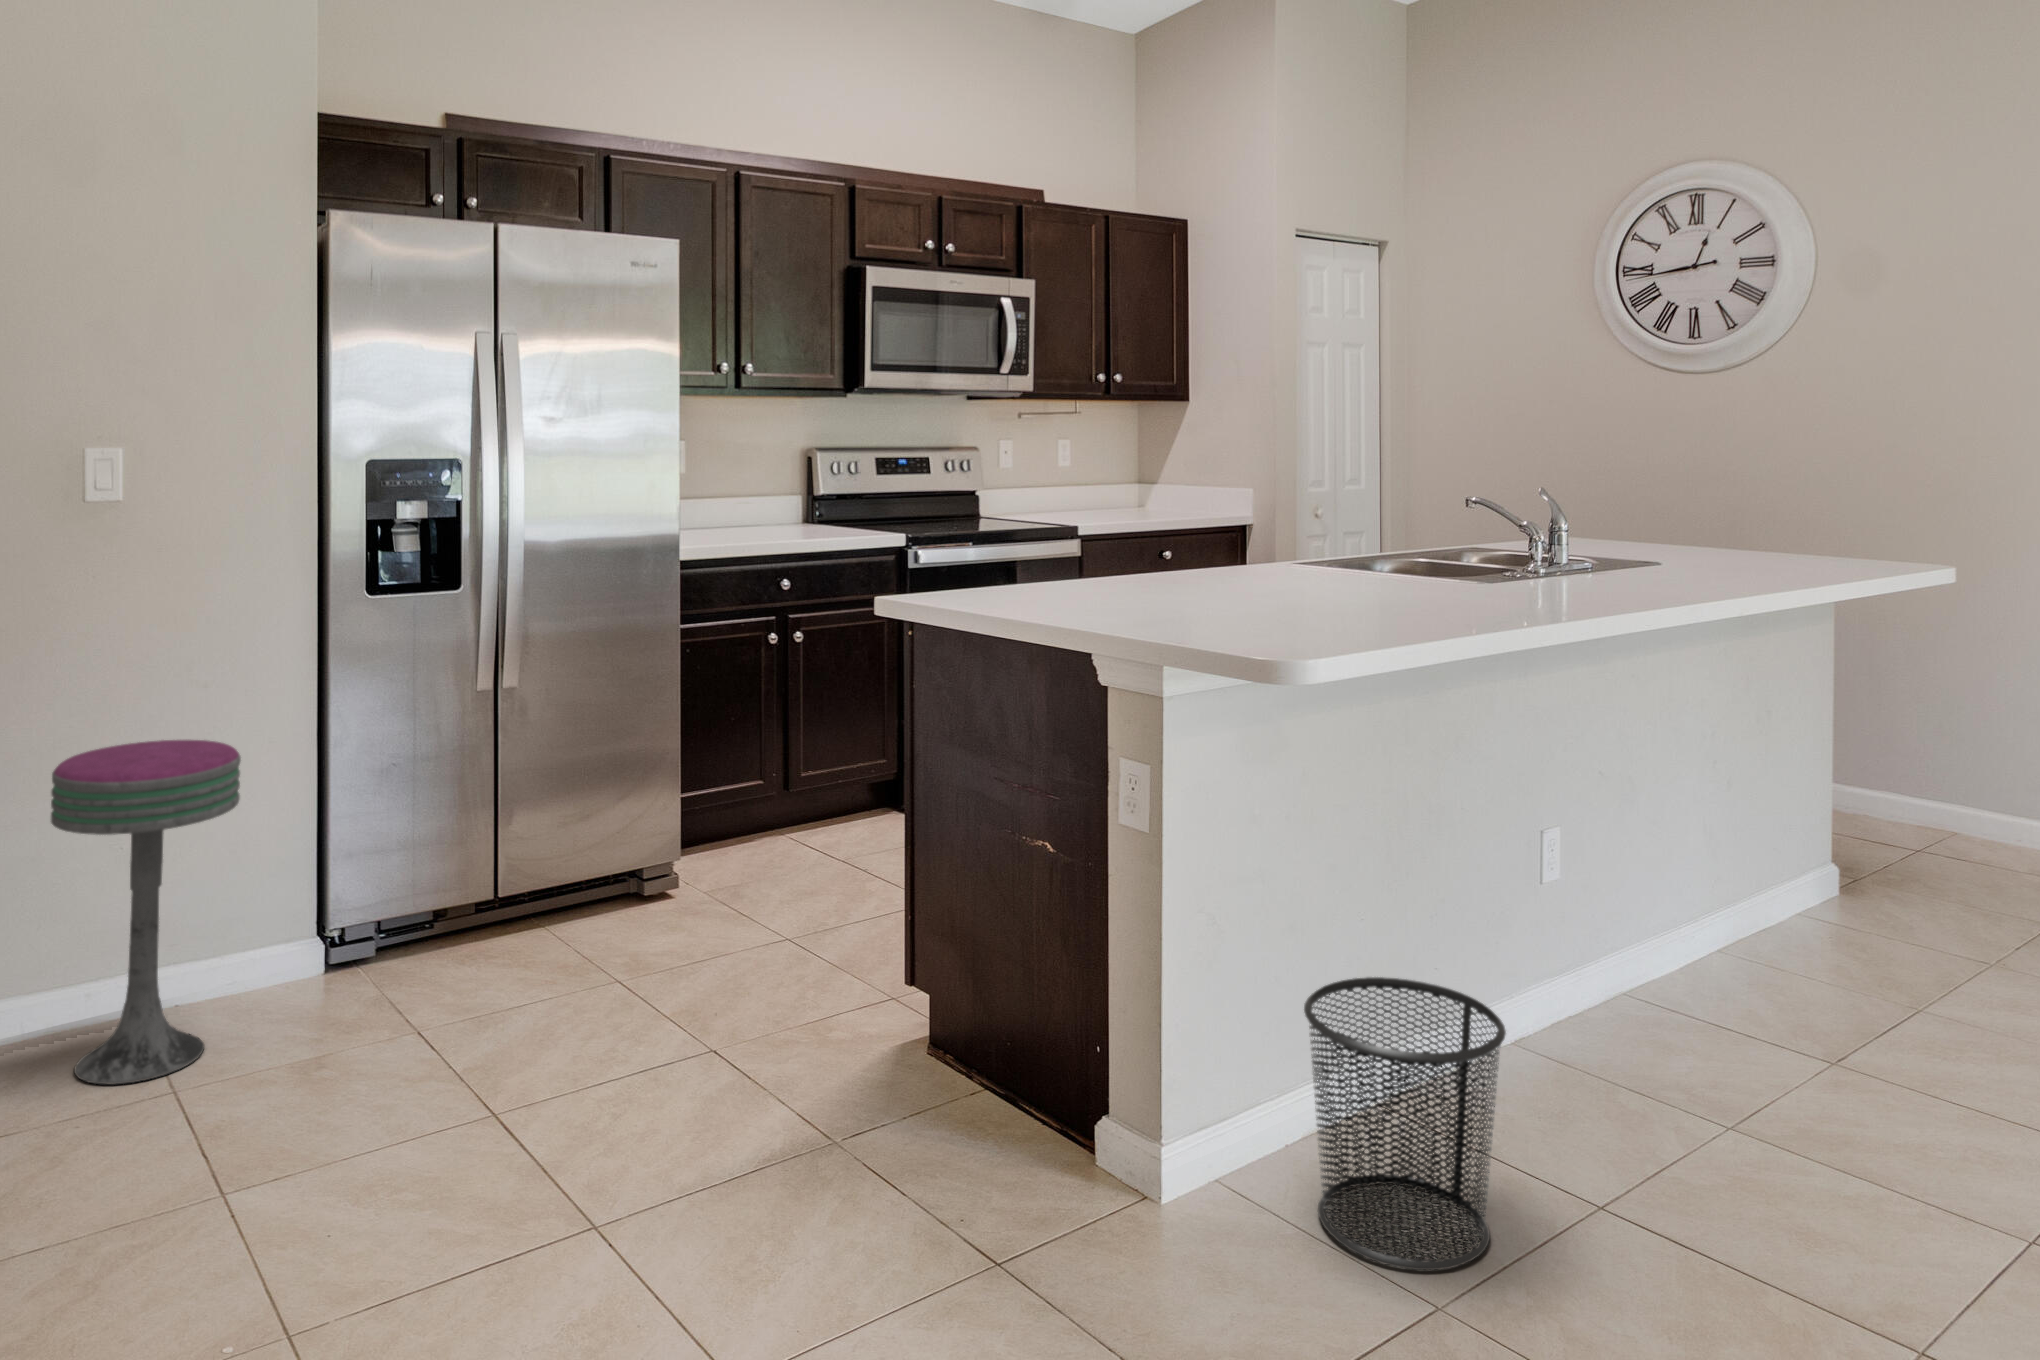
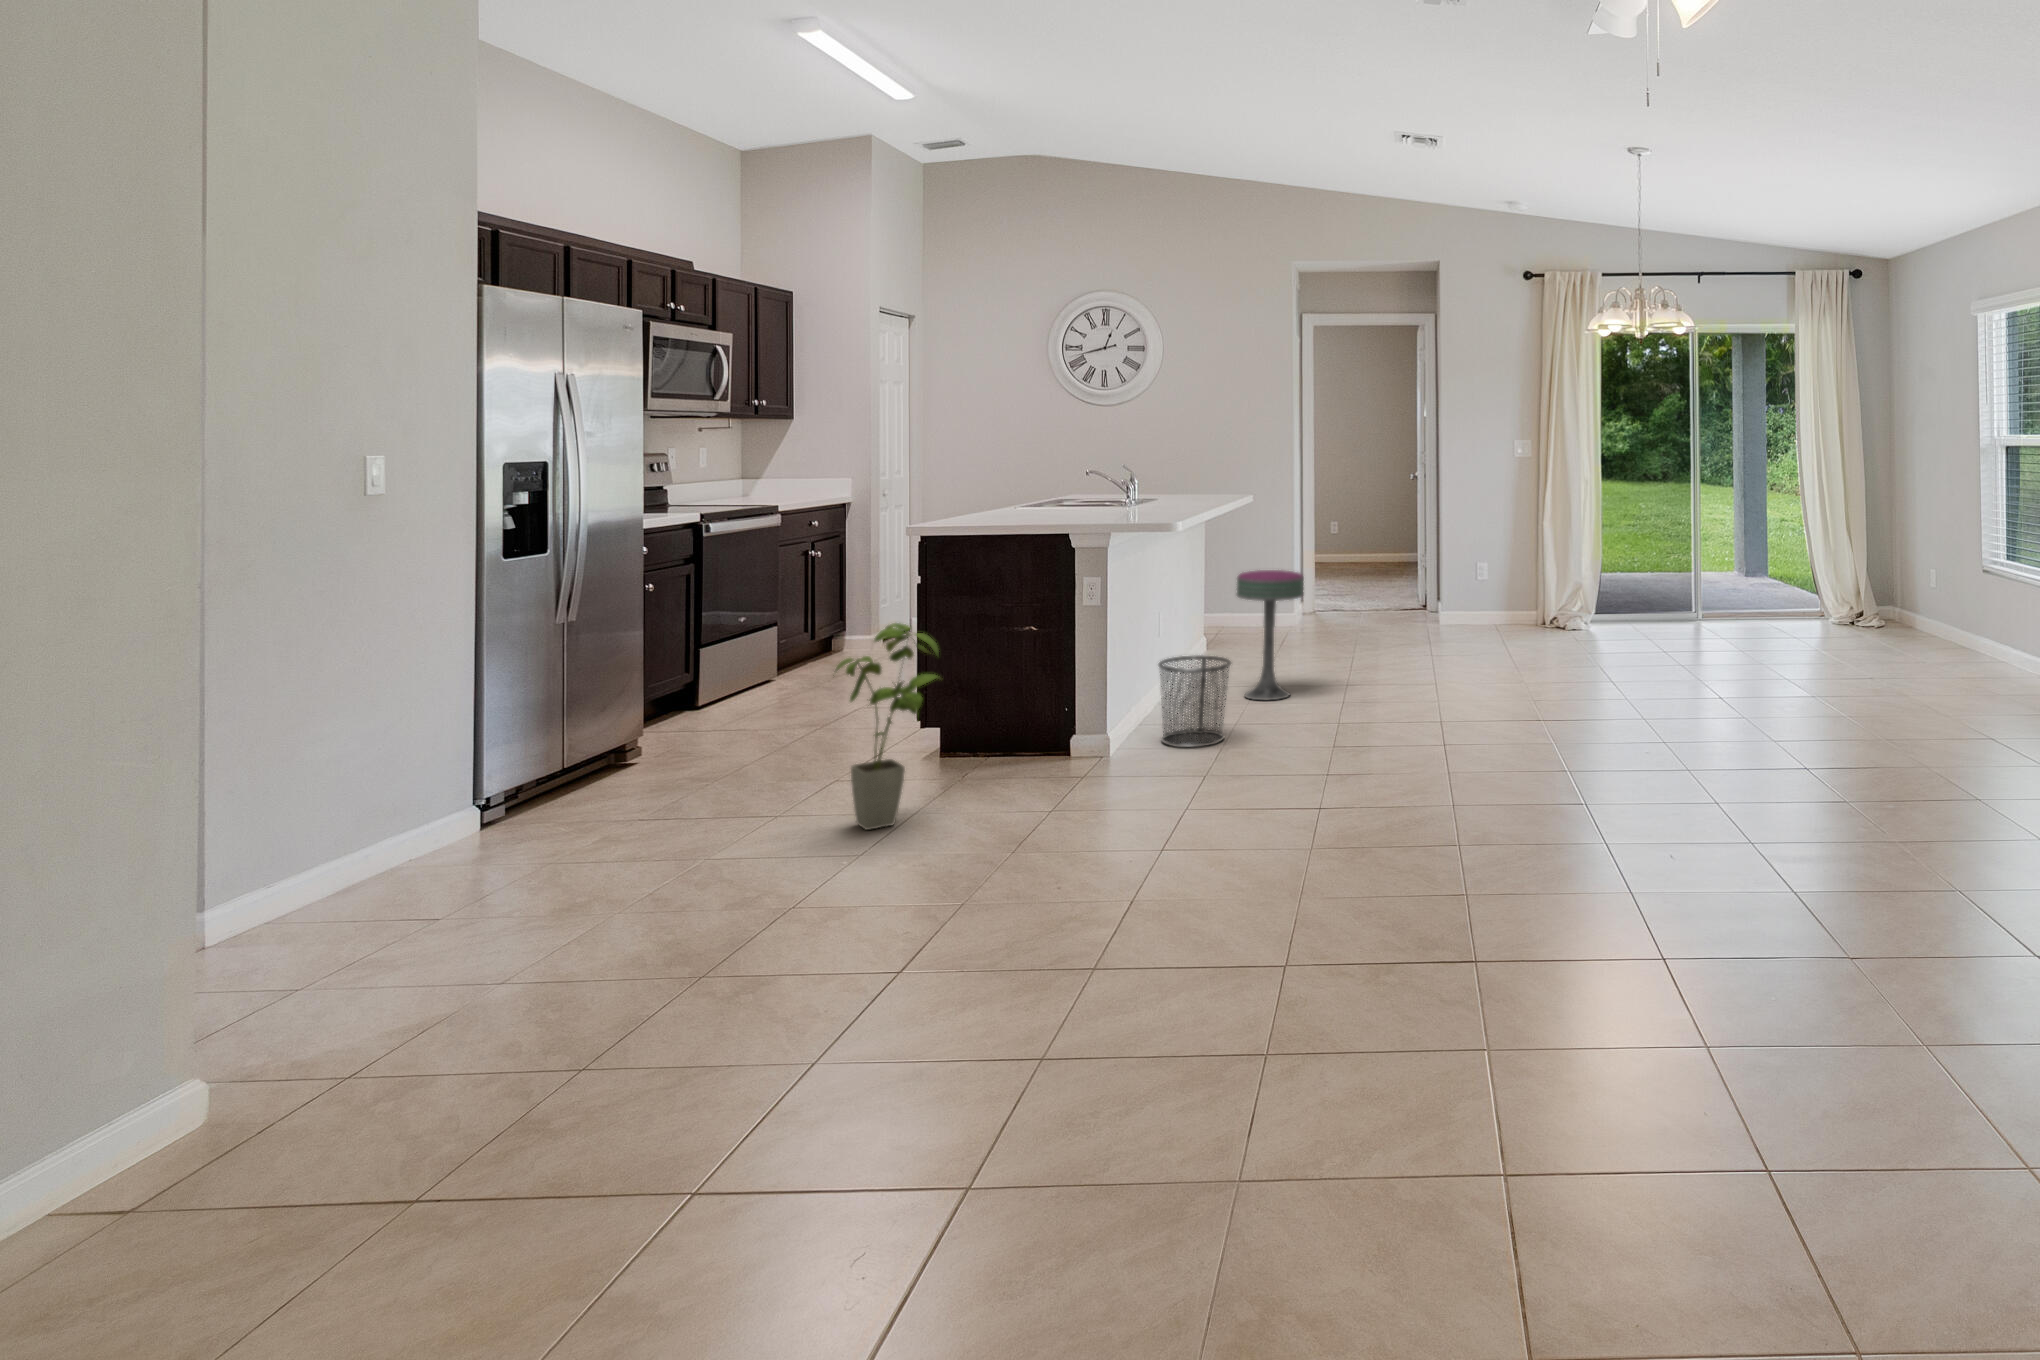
bar stool: present [51,740,241,1084] -> present [1237,570,1304,701]
house plant: none [452,788,685,1225] -> present [836,623,940,830]

